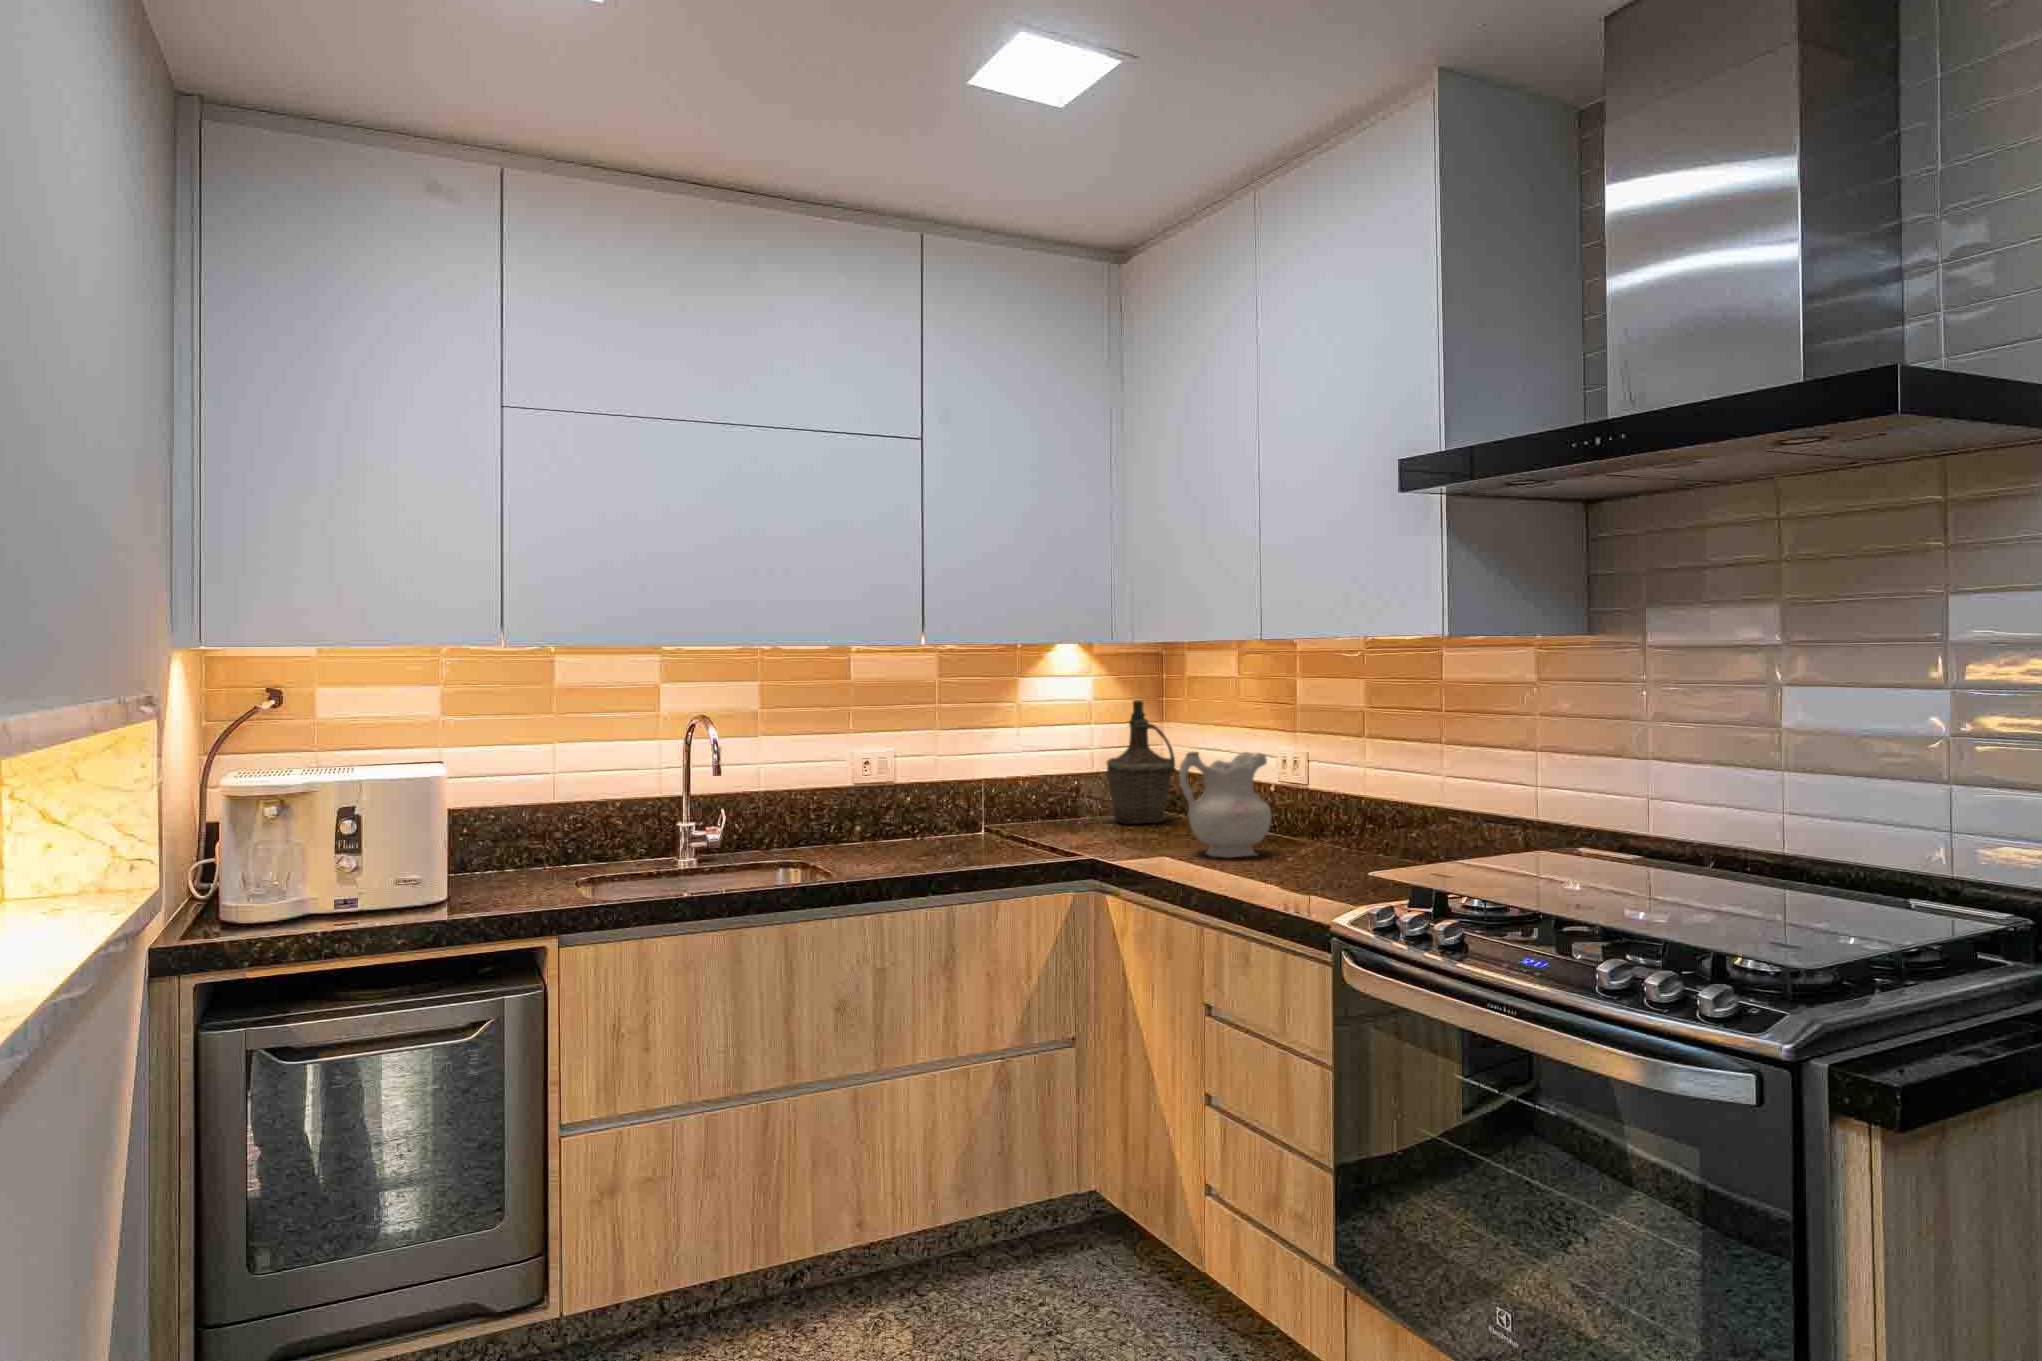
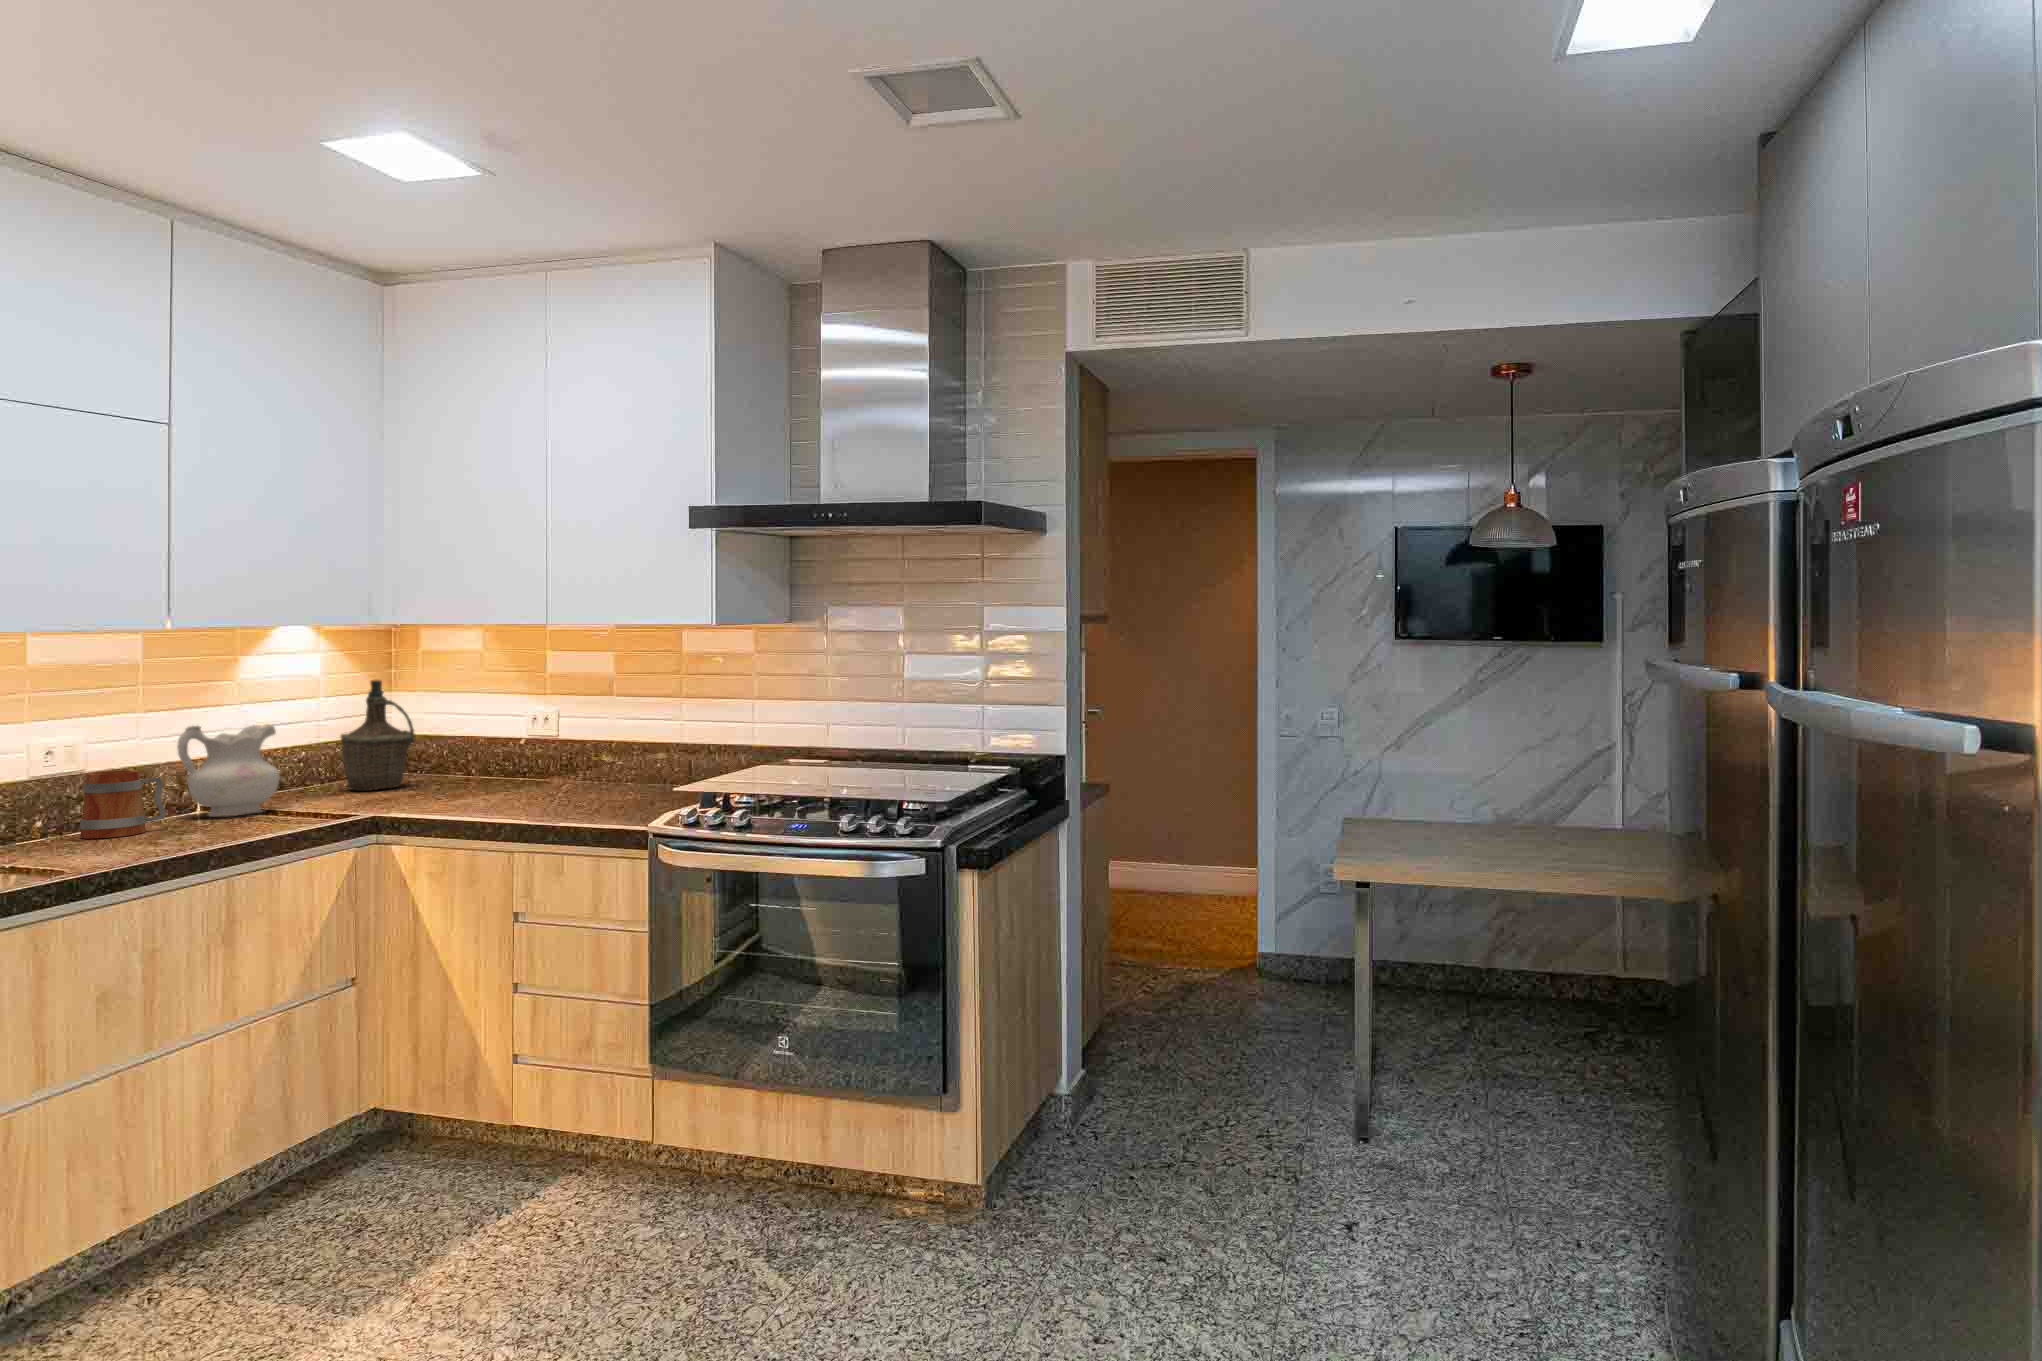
ceramic pitcher: present [1179,752,1271,858] -> present [177,725,280,817]
mug: none [874,789,934,855] -> present [80,770,166,838]

